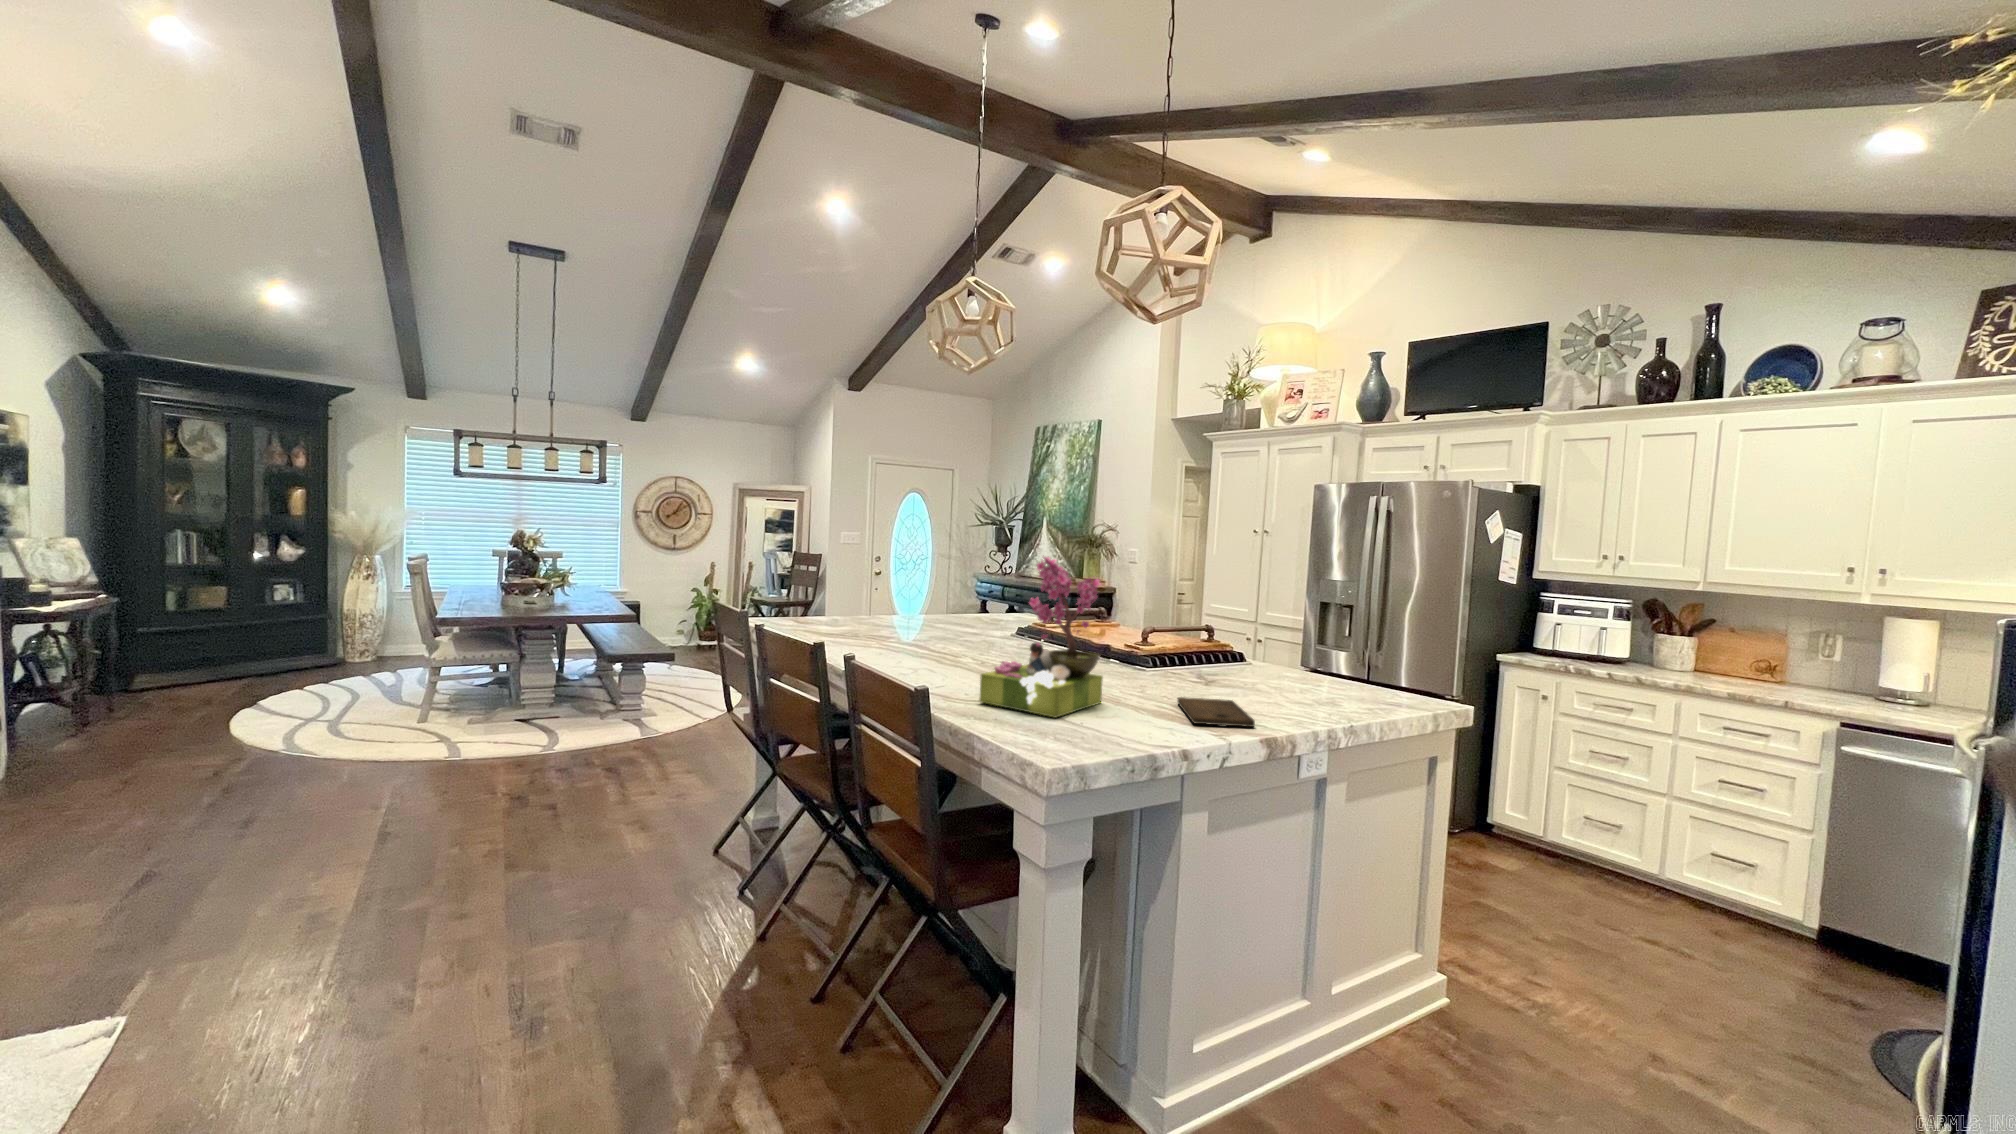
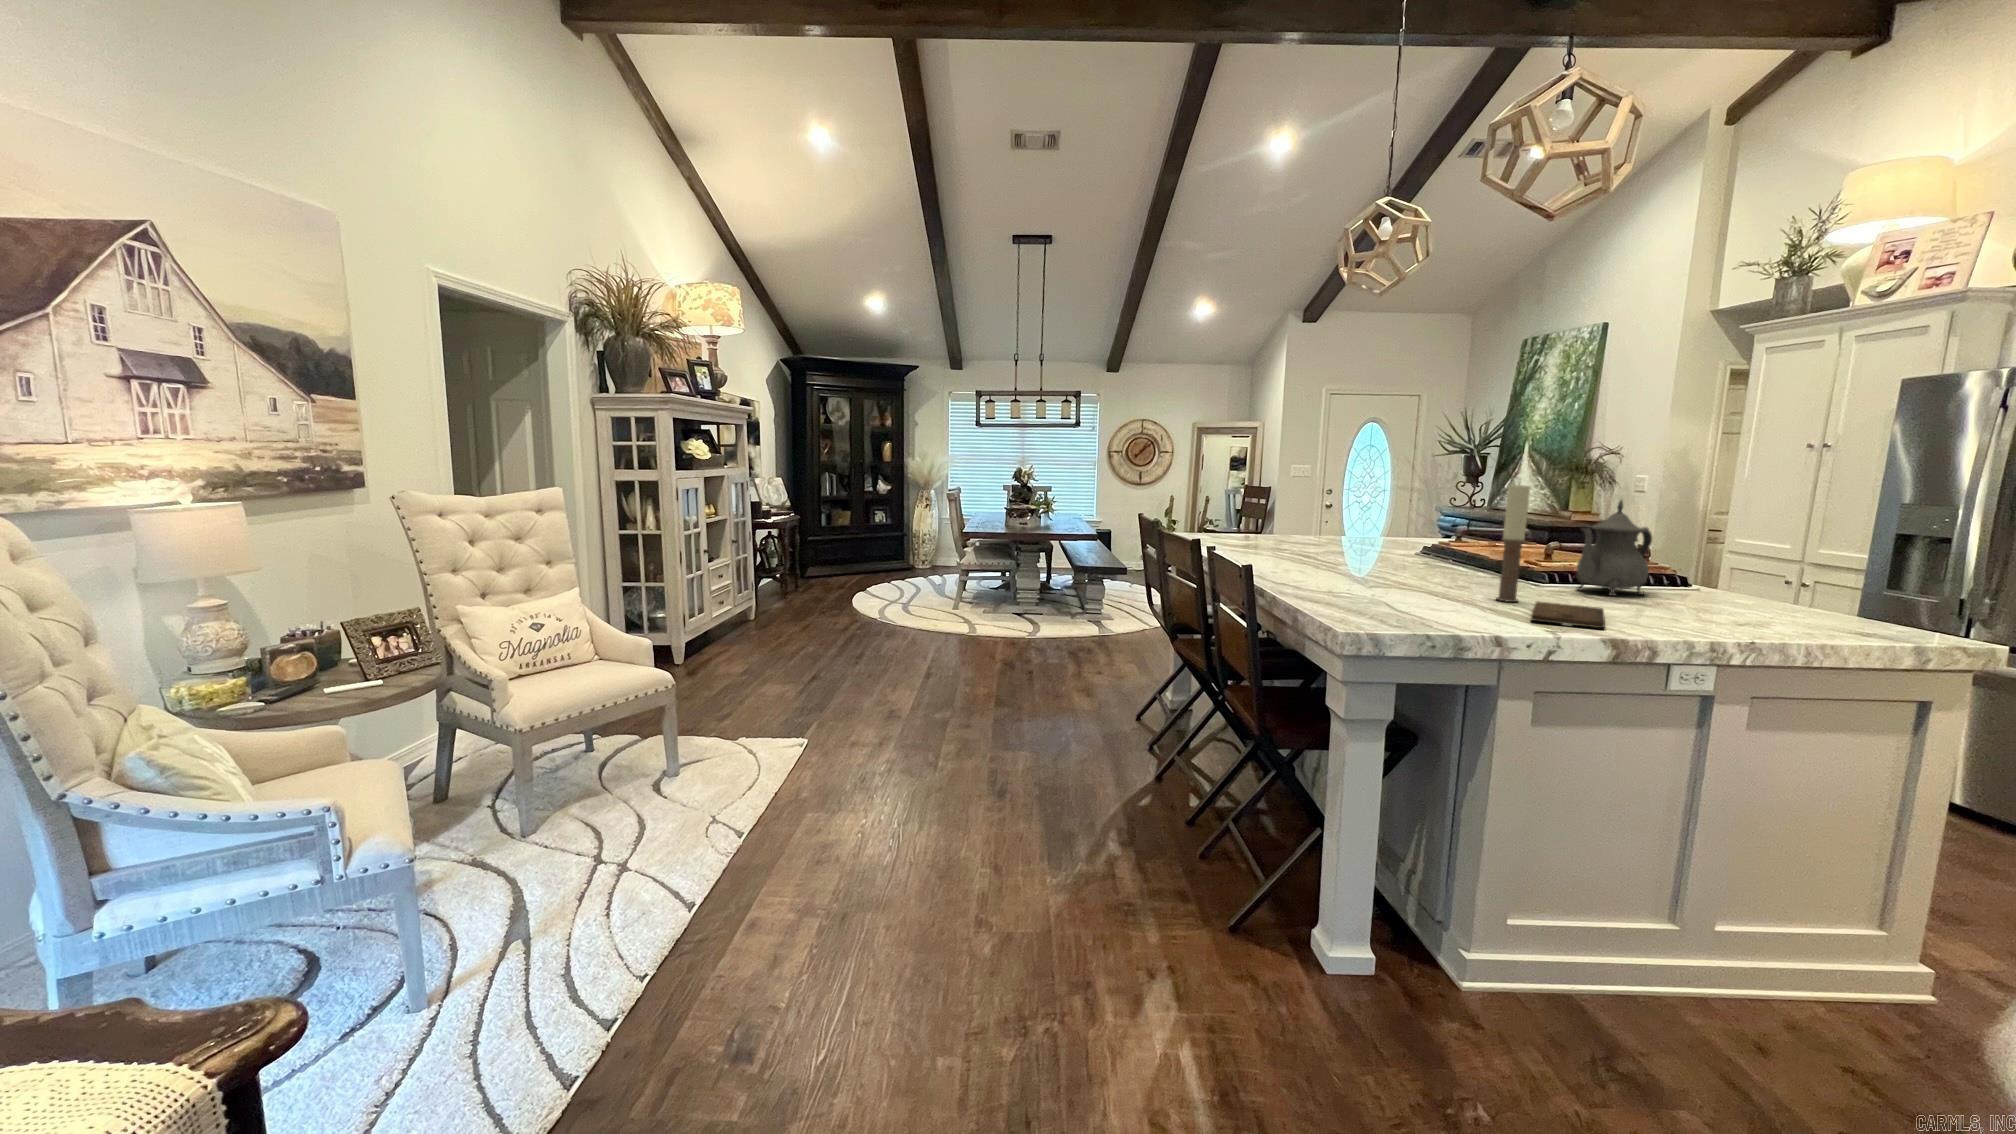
flower arrangement: present [980,557,1103,717] -> none [1323,461,1453,606]
candle: none [1137,577,1163,698] -> present [1496,485,1531,602]
teapot: none [1182,589,1237,681] -> present [1576,500,1652,596]

